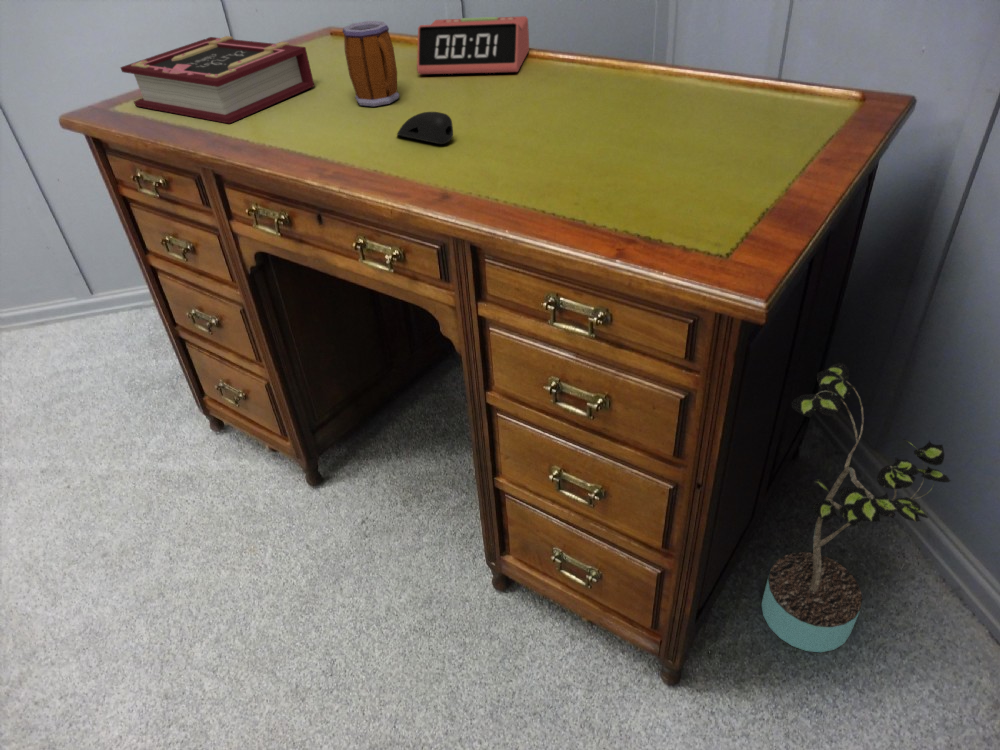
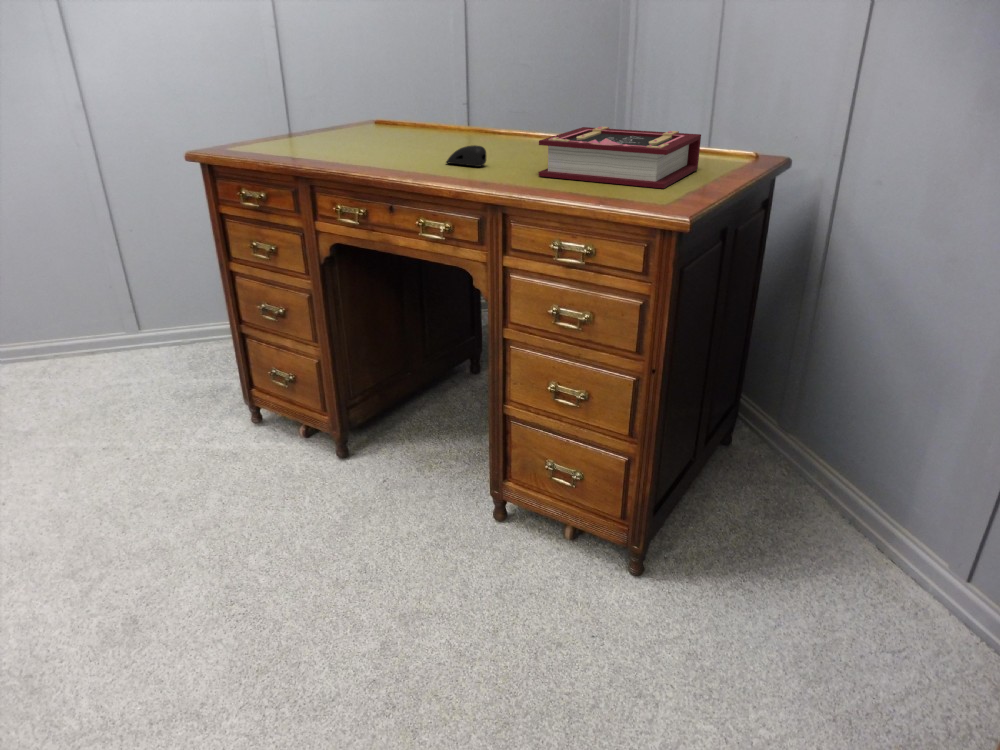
alarm clock: present [417,16,529,74] -> none [452,109,531,142]
mug: present [343,21,399,106] -> none [407,97,442,153]
book: present [121,36,314,124] -> present [539,126,701,189]
potted plant: present [762,363,950,652] -> none [705,327,833,557]

